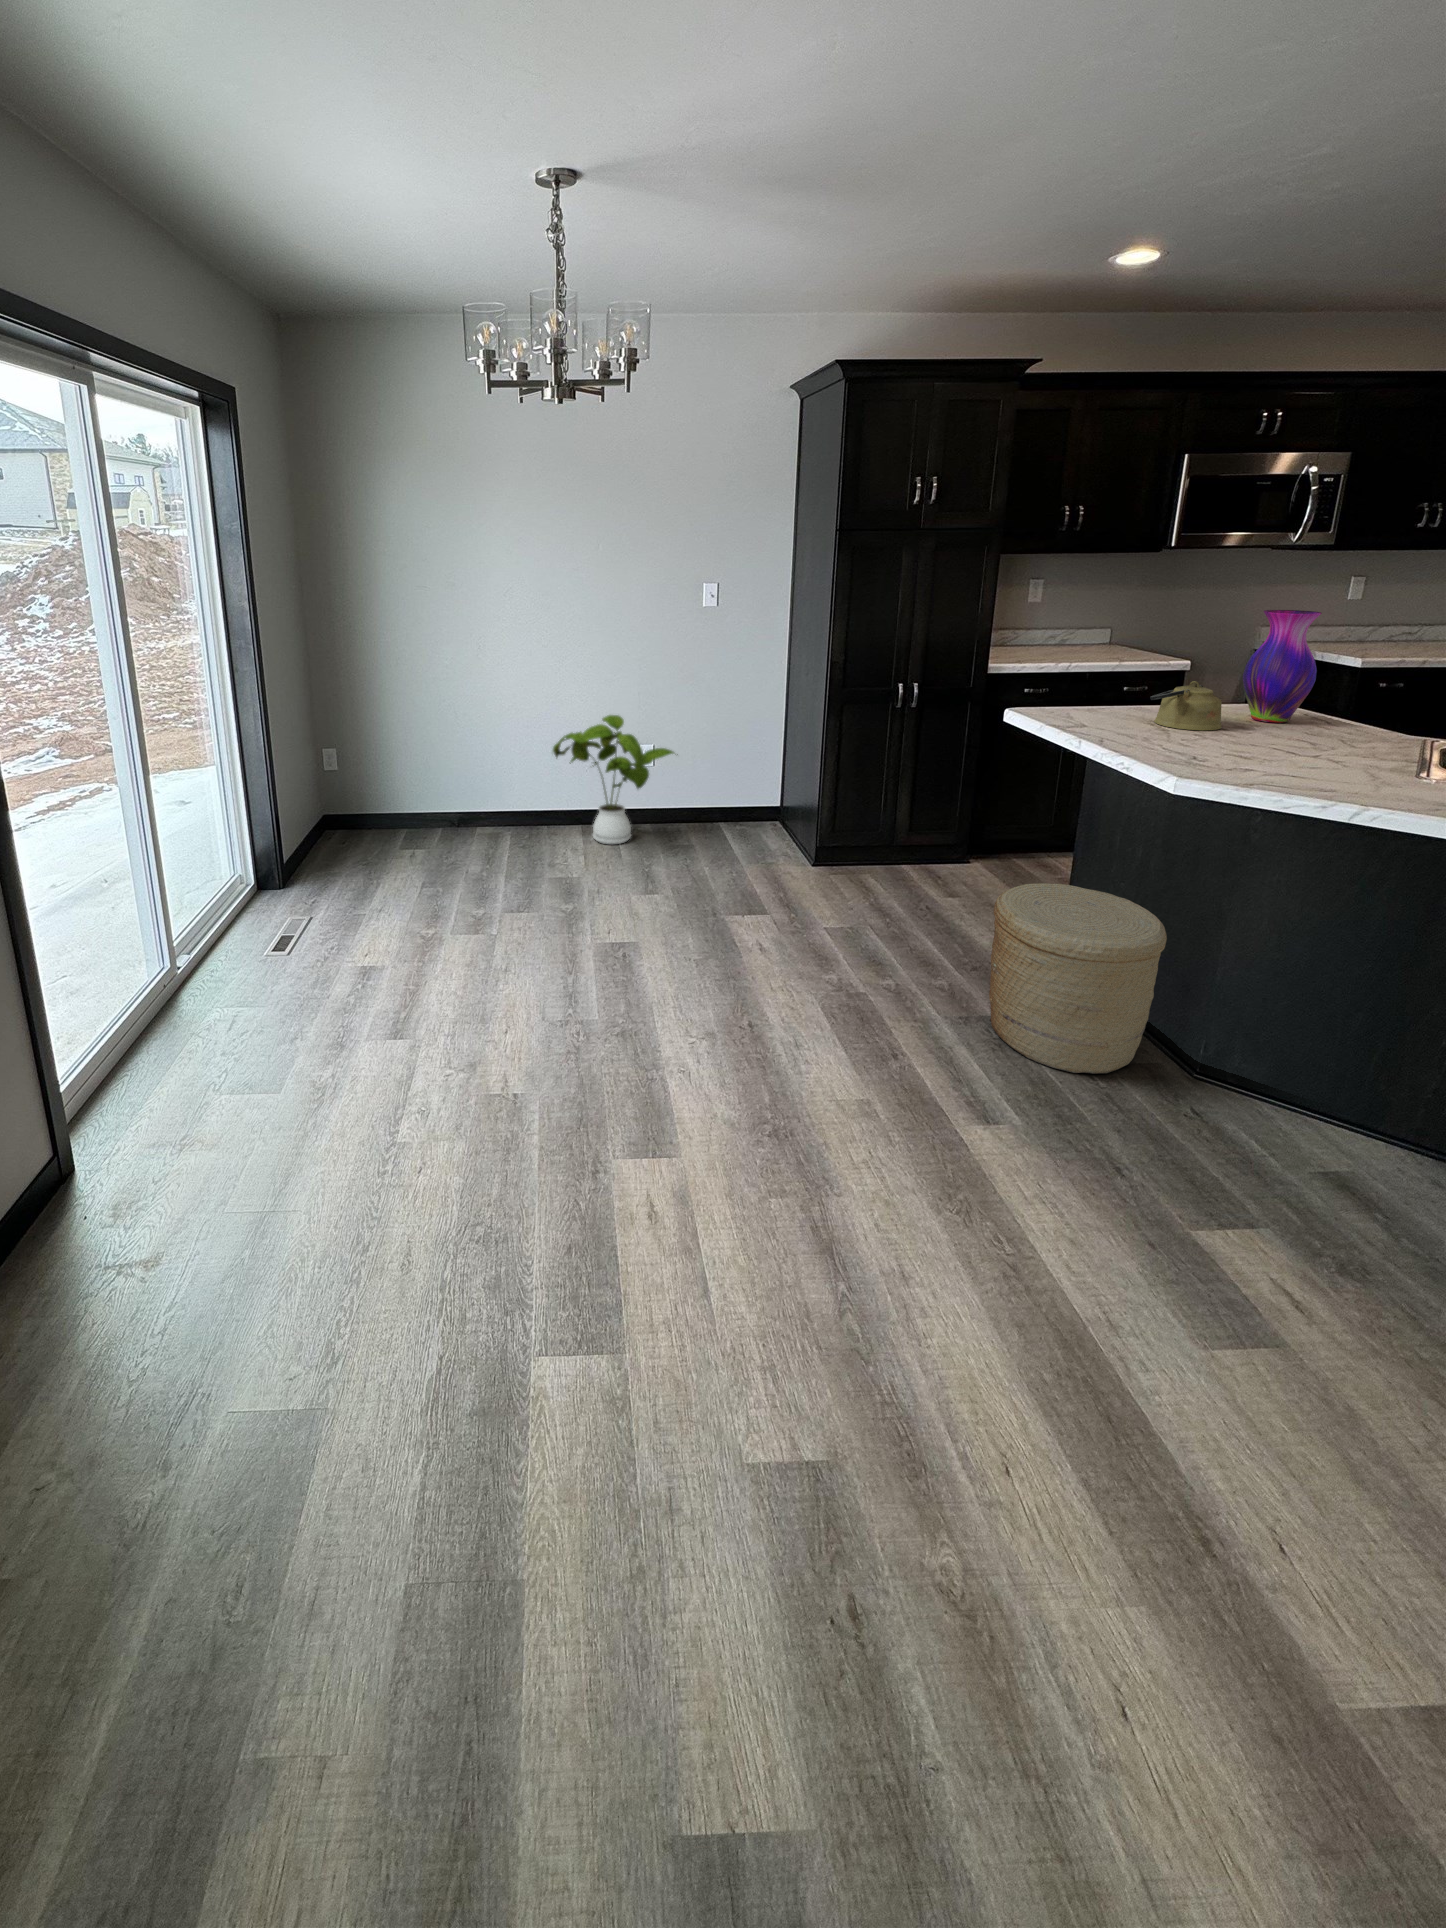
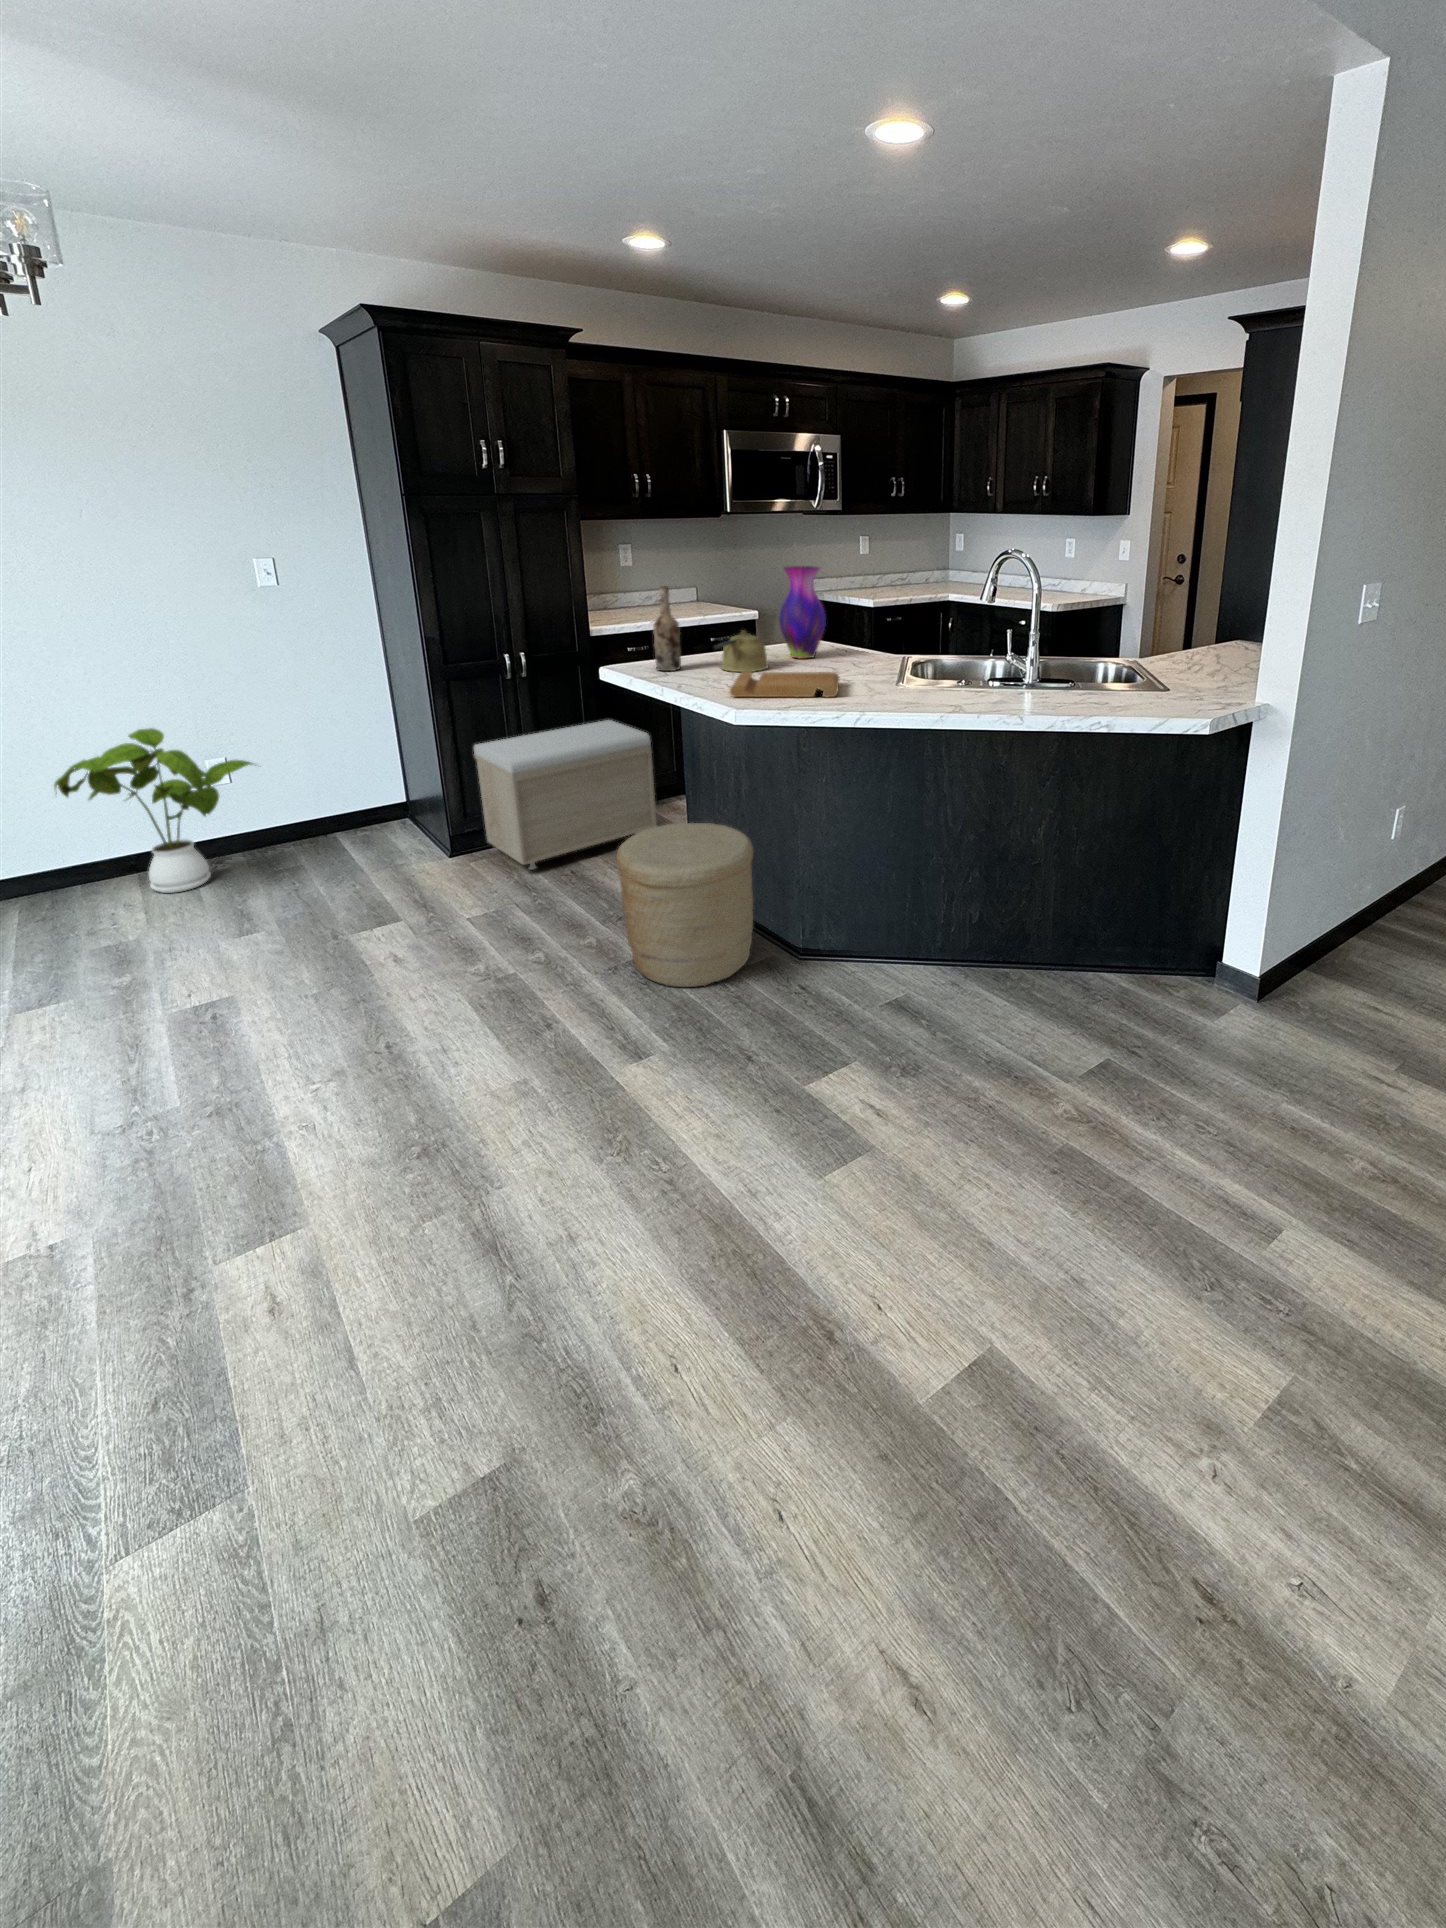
wine bottle: none [1071,626,1110,718] -> present [653,586,681,671]
cutting board: none [1176,730,1344,776] -> present [730,672,840,697]
storage bench: none [847,760,1035,894] -> present [474,720,657,870]

